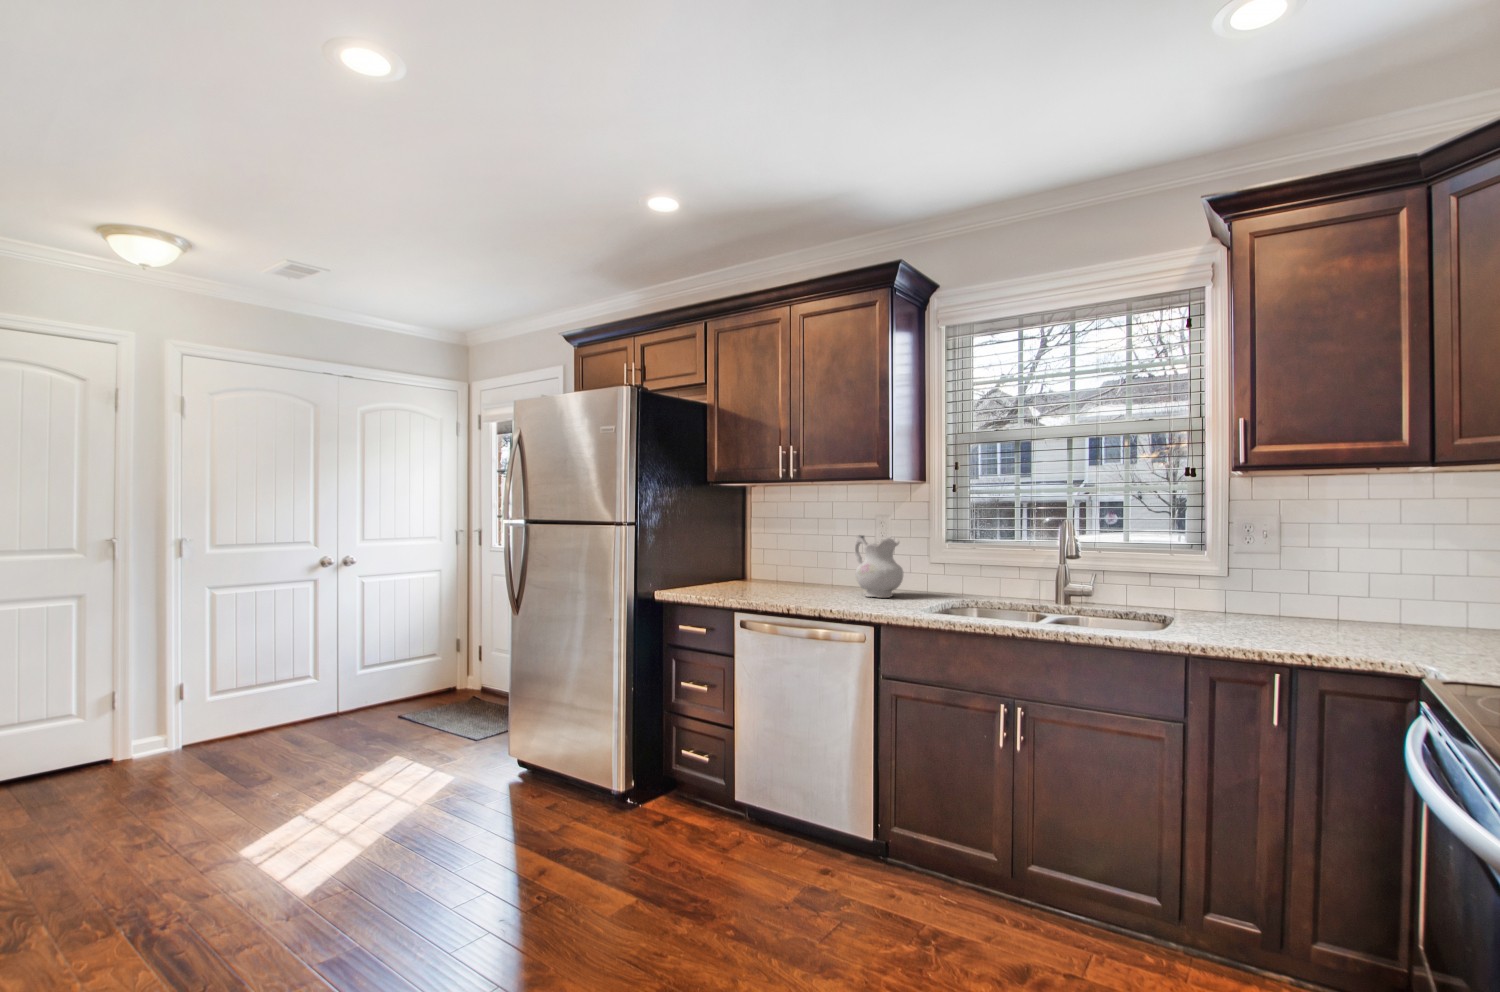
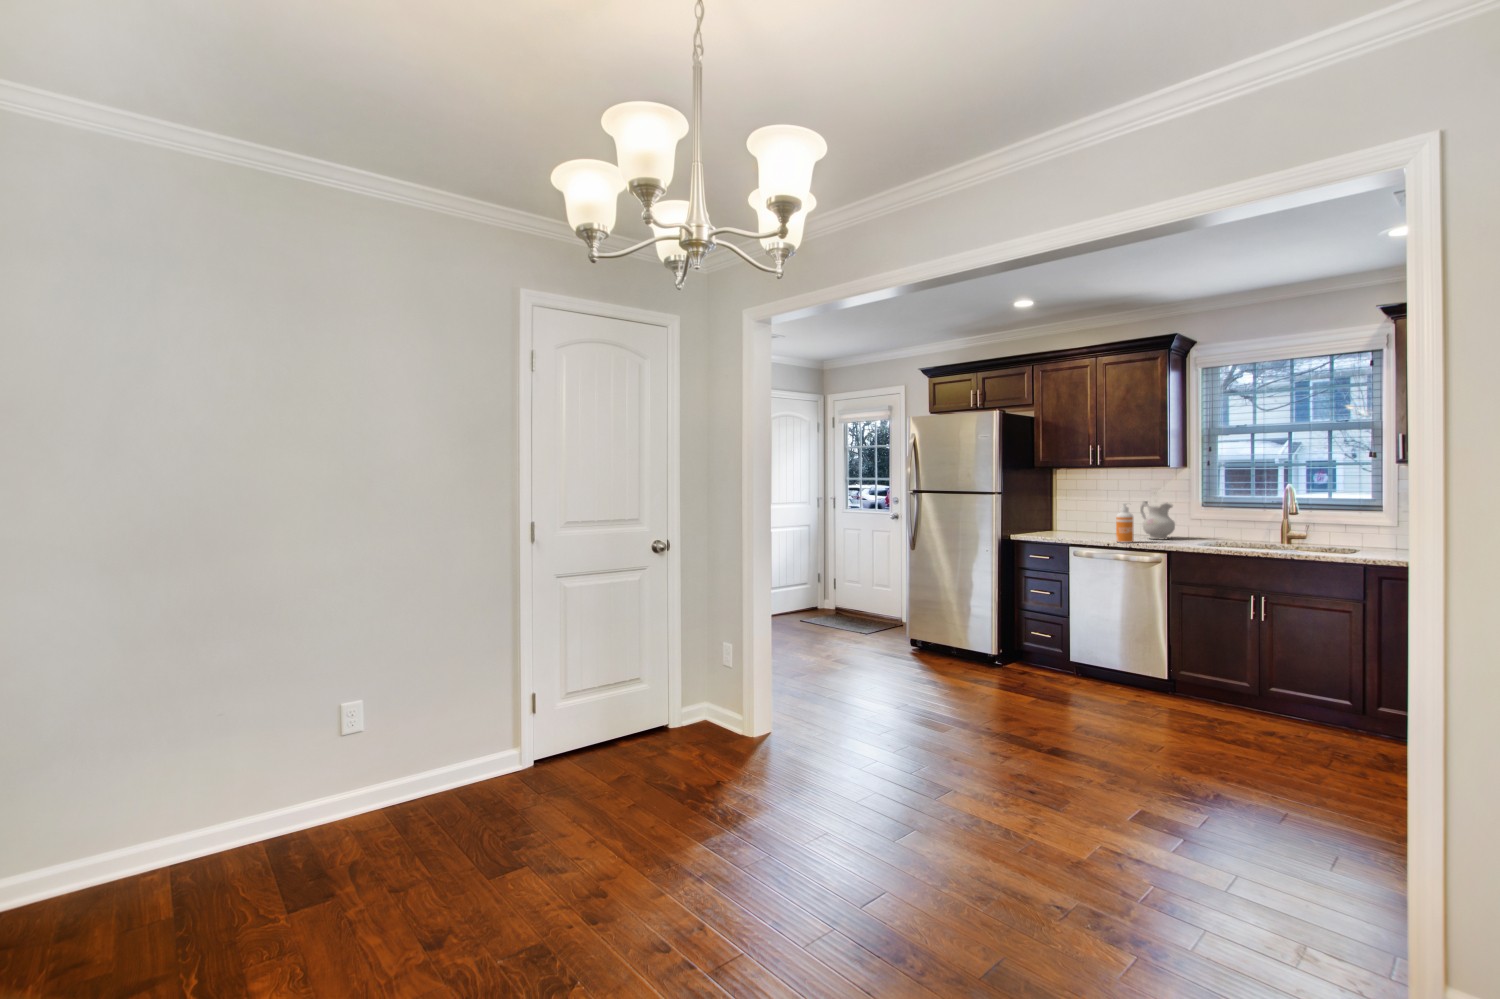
soap dispenser: none [808,538,834,605] -> present [1116,503,1134,543]

